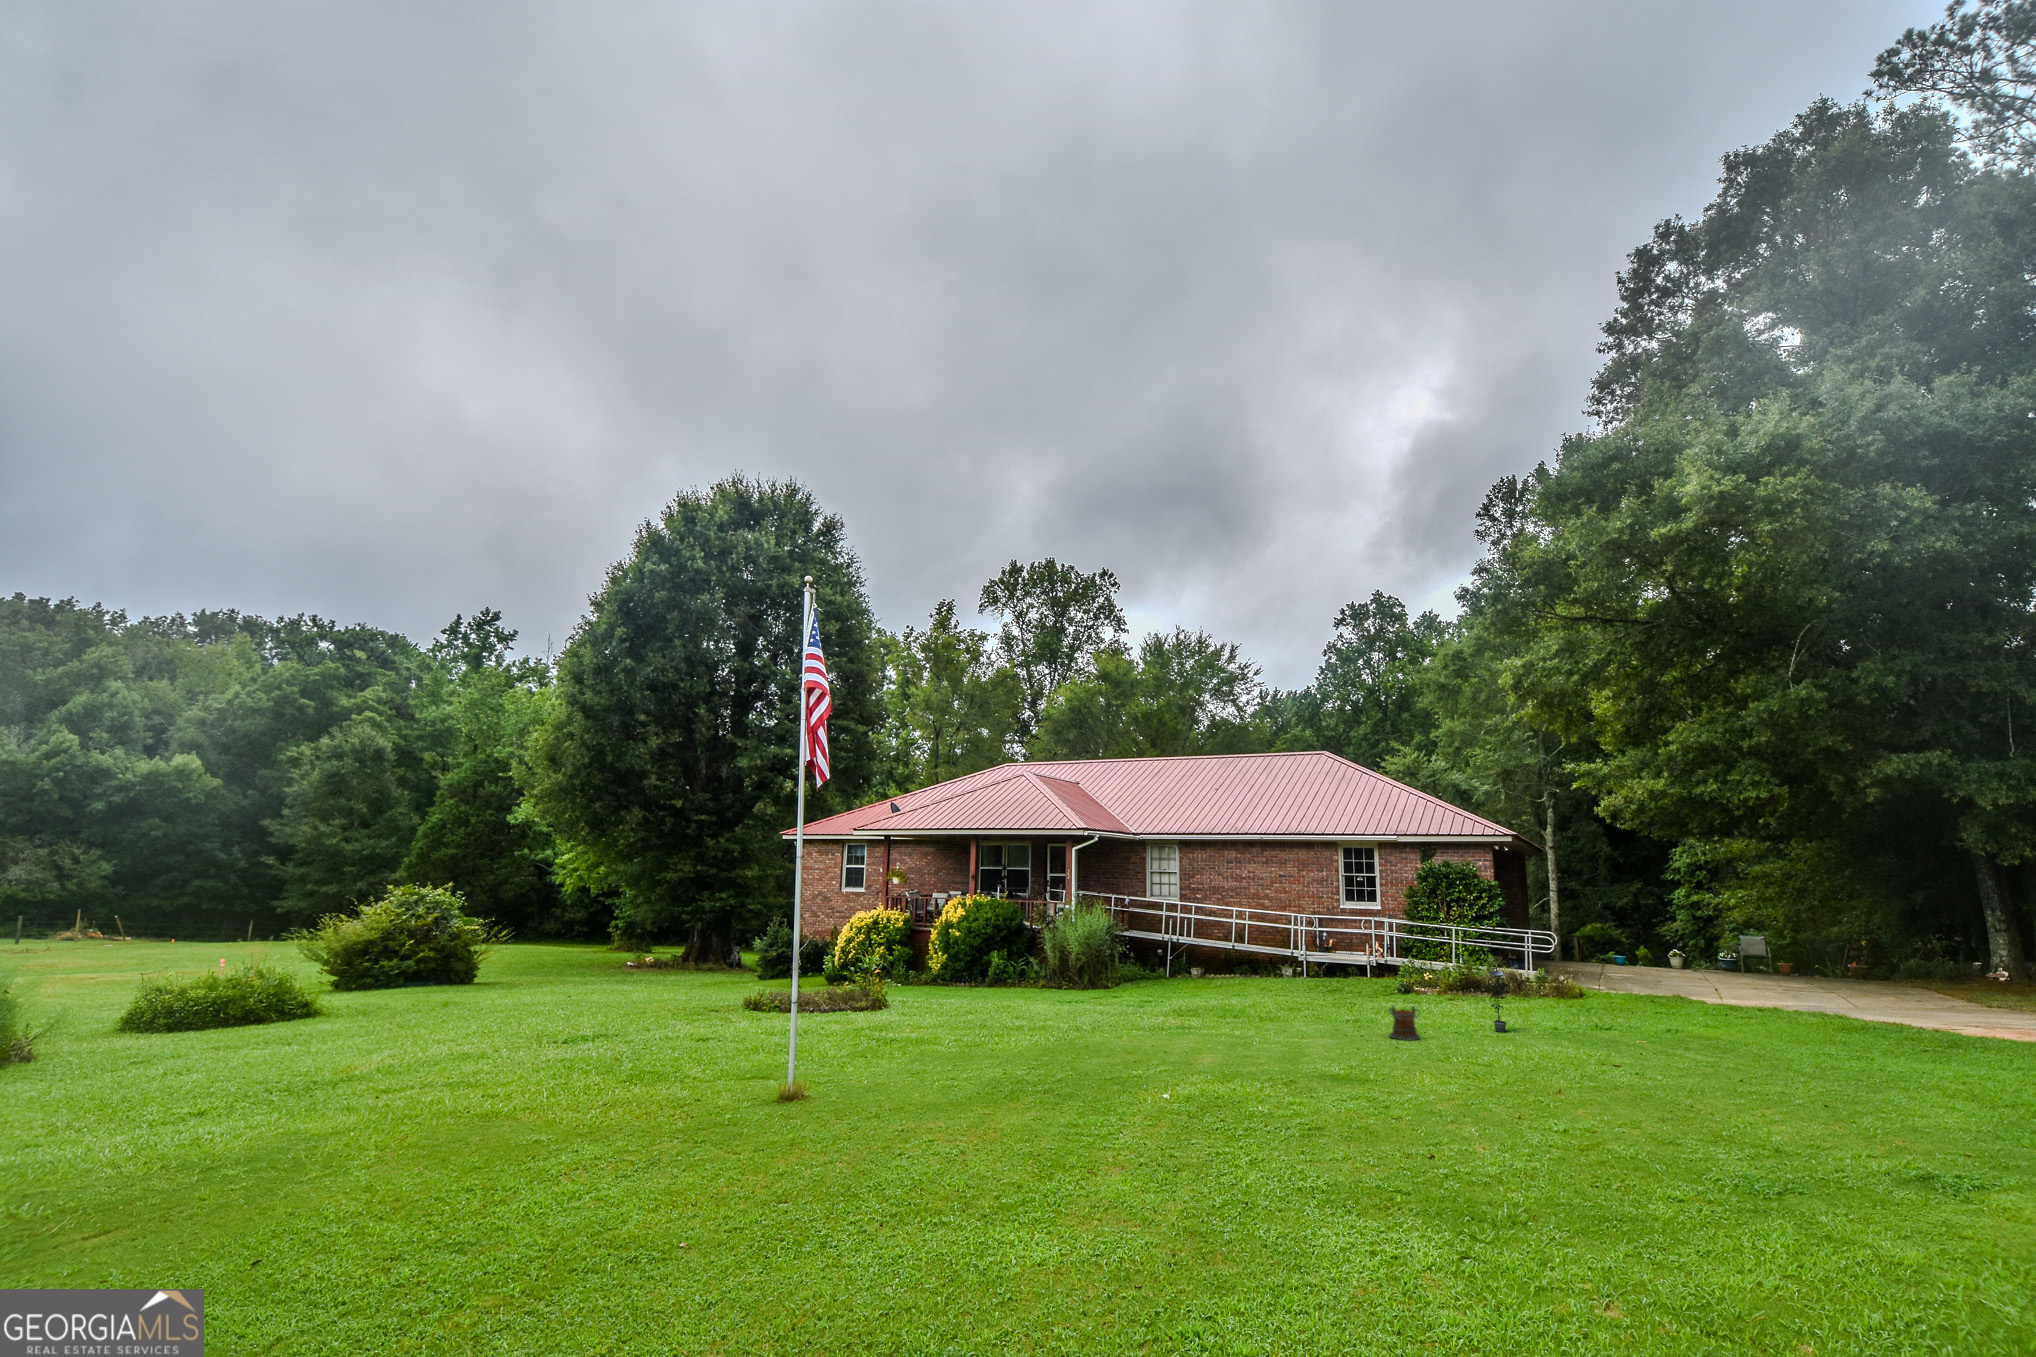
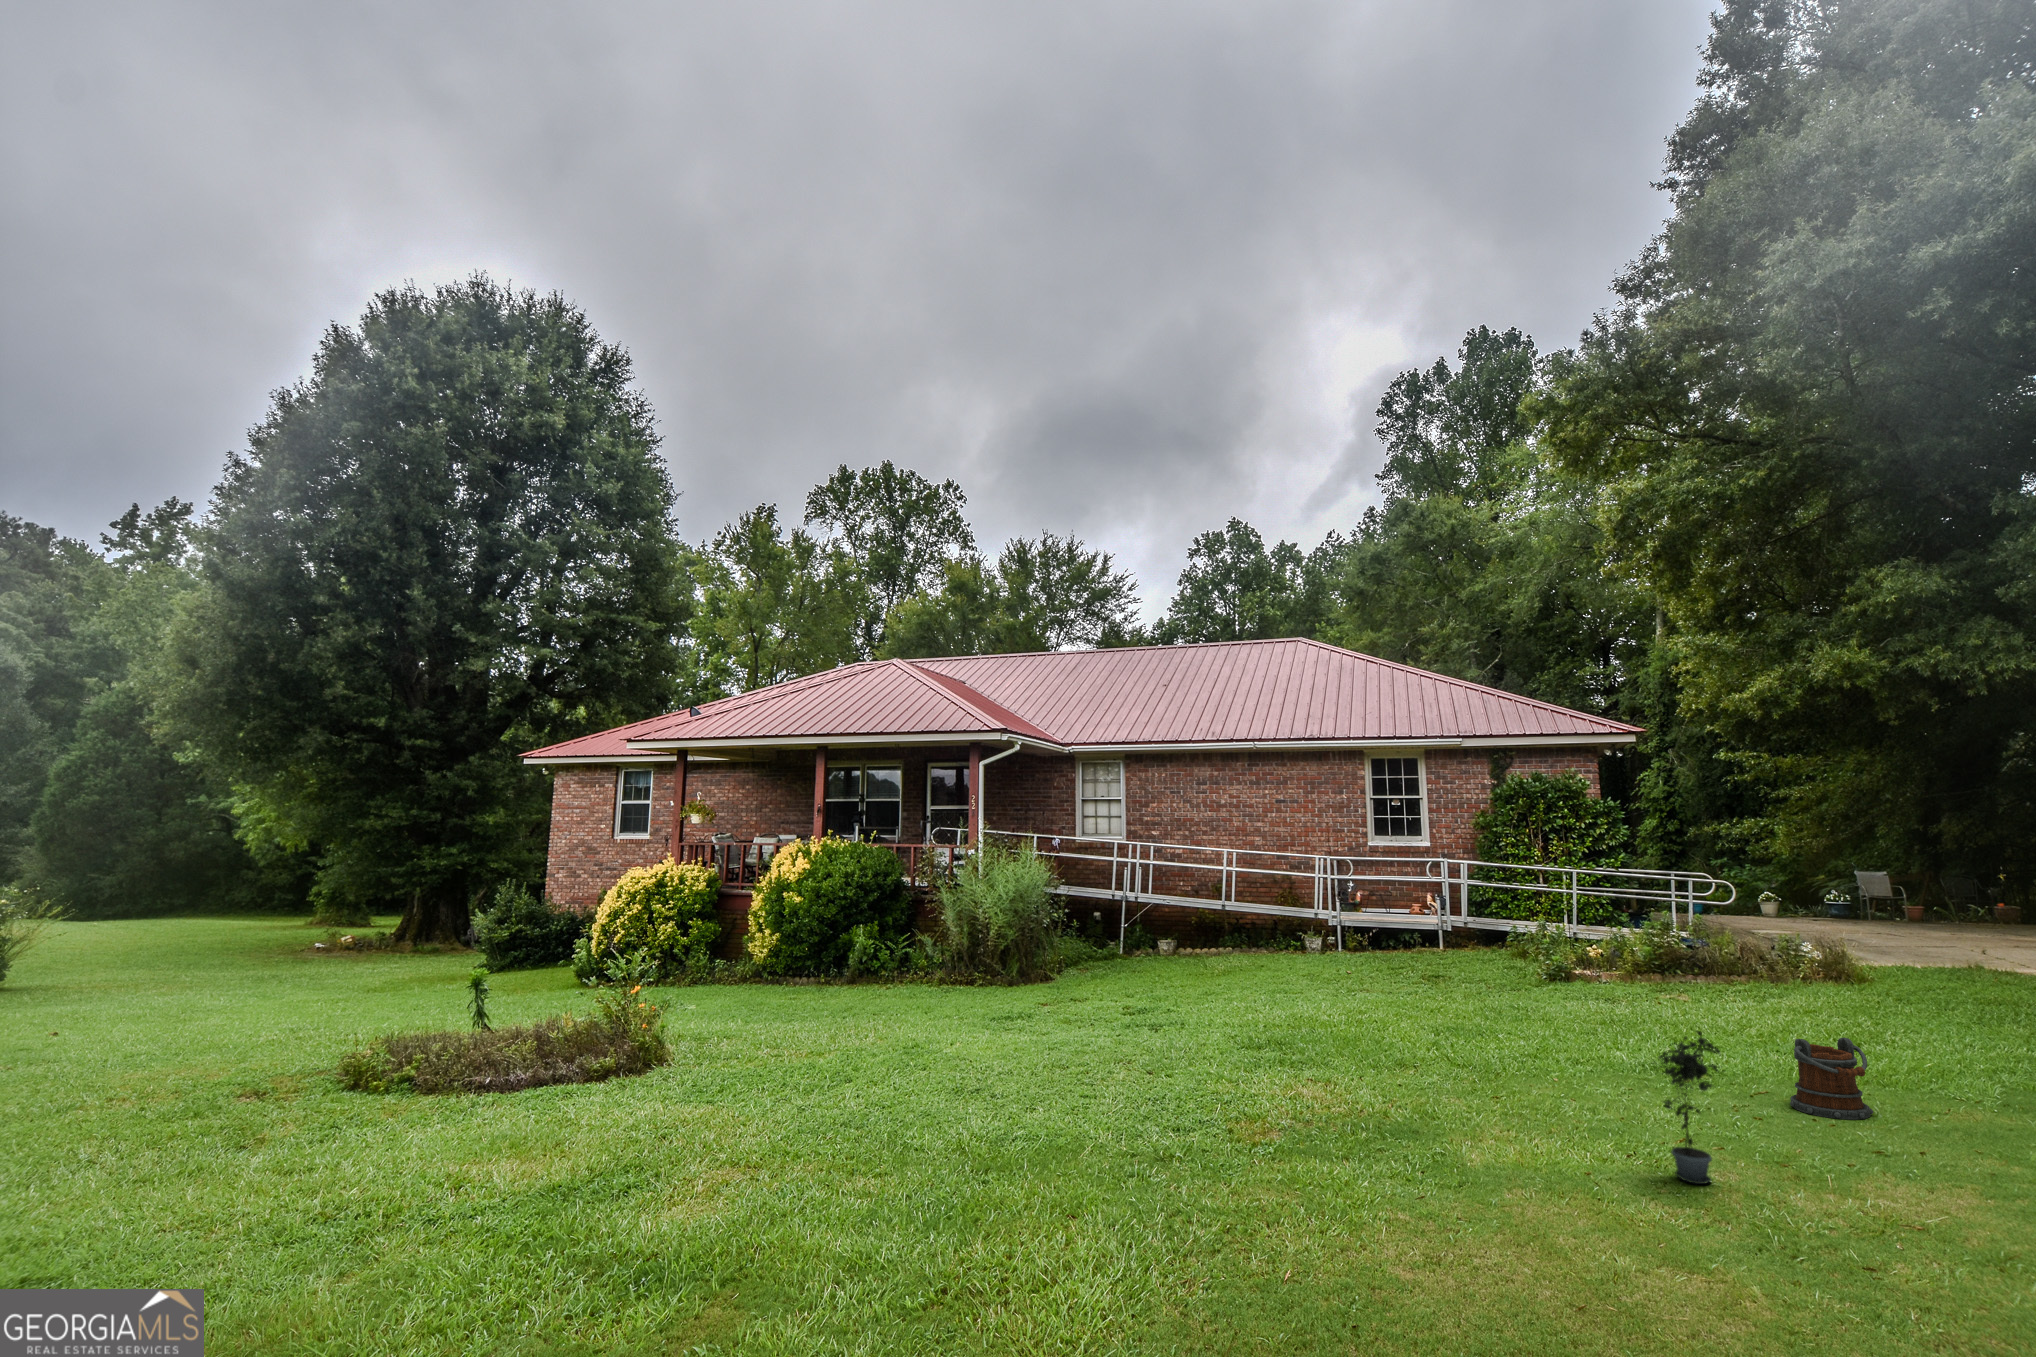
potted plant: present [1488,979,1510,1032] -> present [1653,1031,1720,1184]

